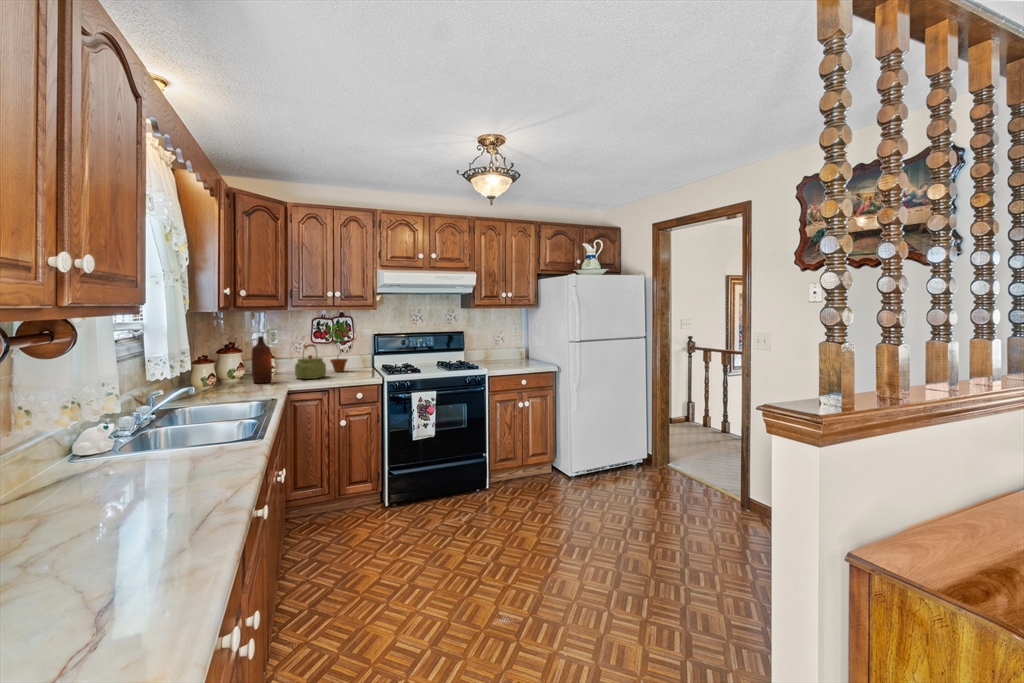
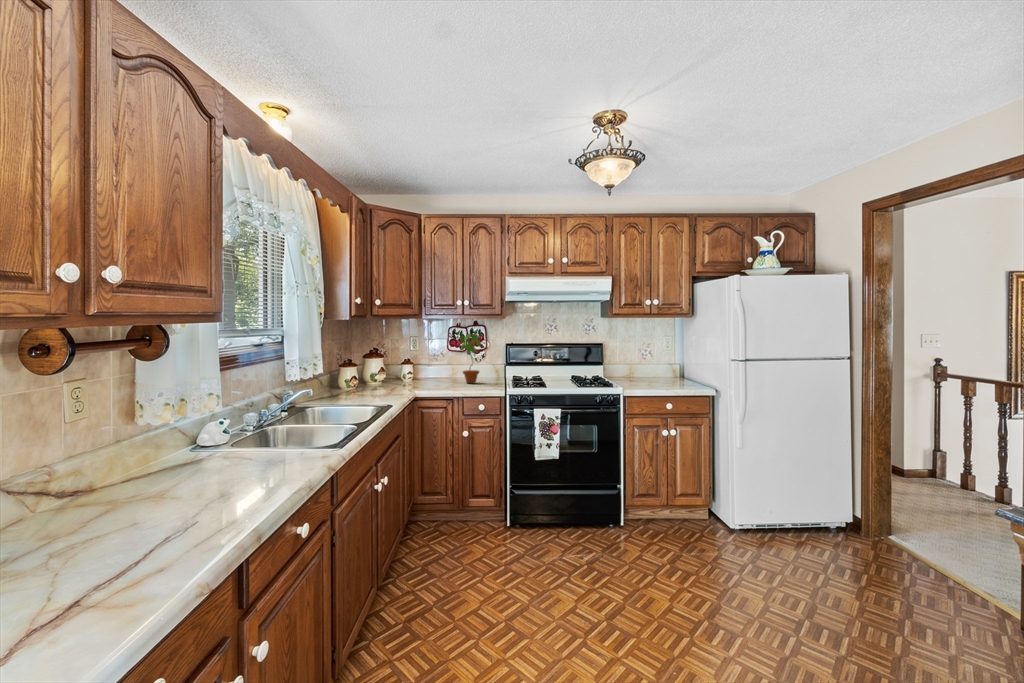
bottle: present [252,336,272,383] -> none [385,345,403,390]
kettle: present [295,344,326,379] -> none [425,354,455,389]

